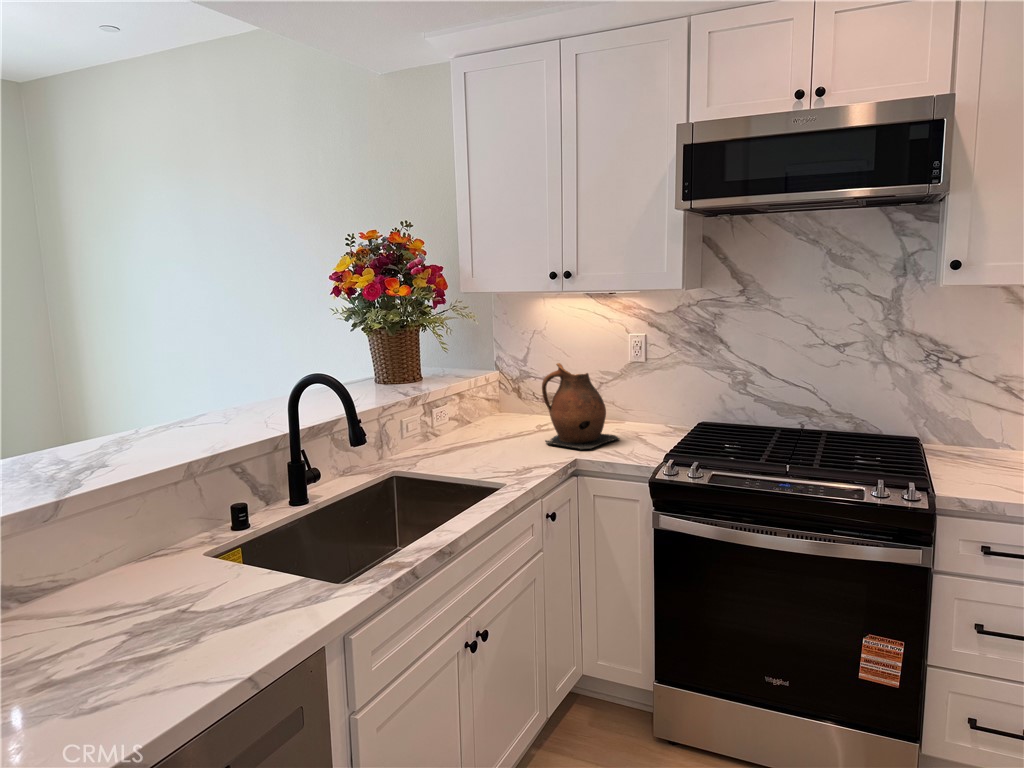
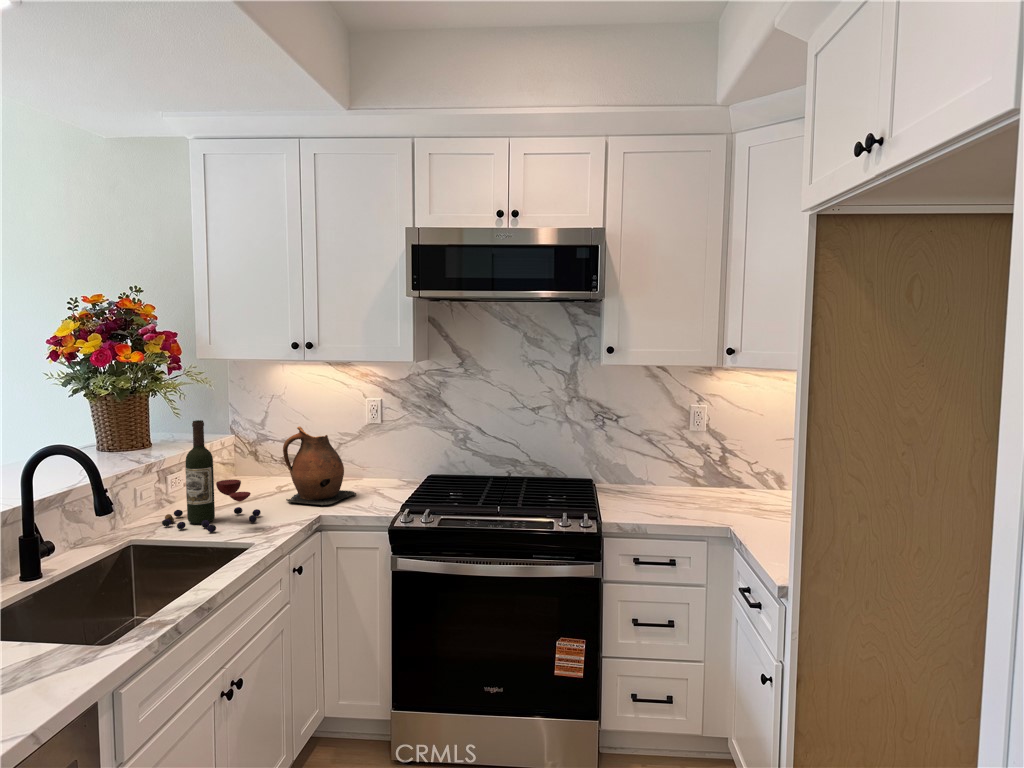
wine bottle: none [423,355,517,473] -> present [162,420,261,532]

